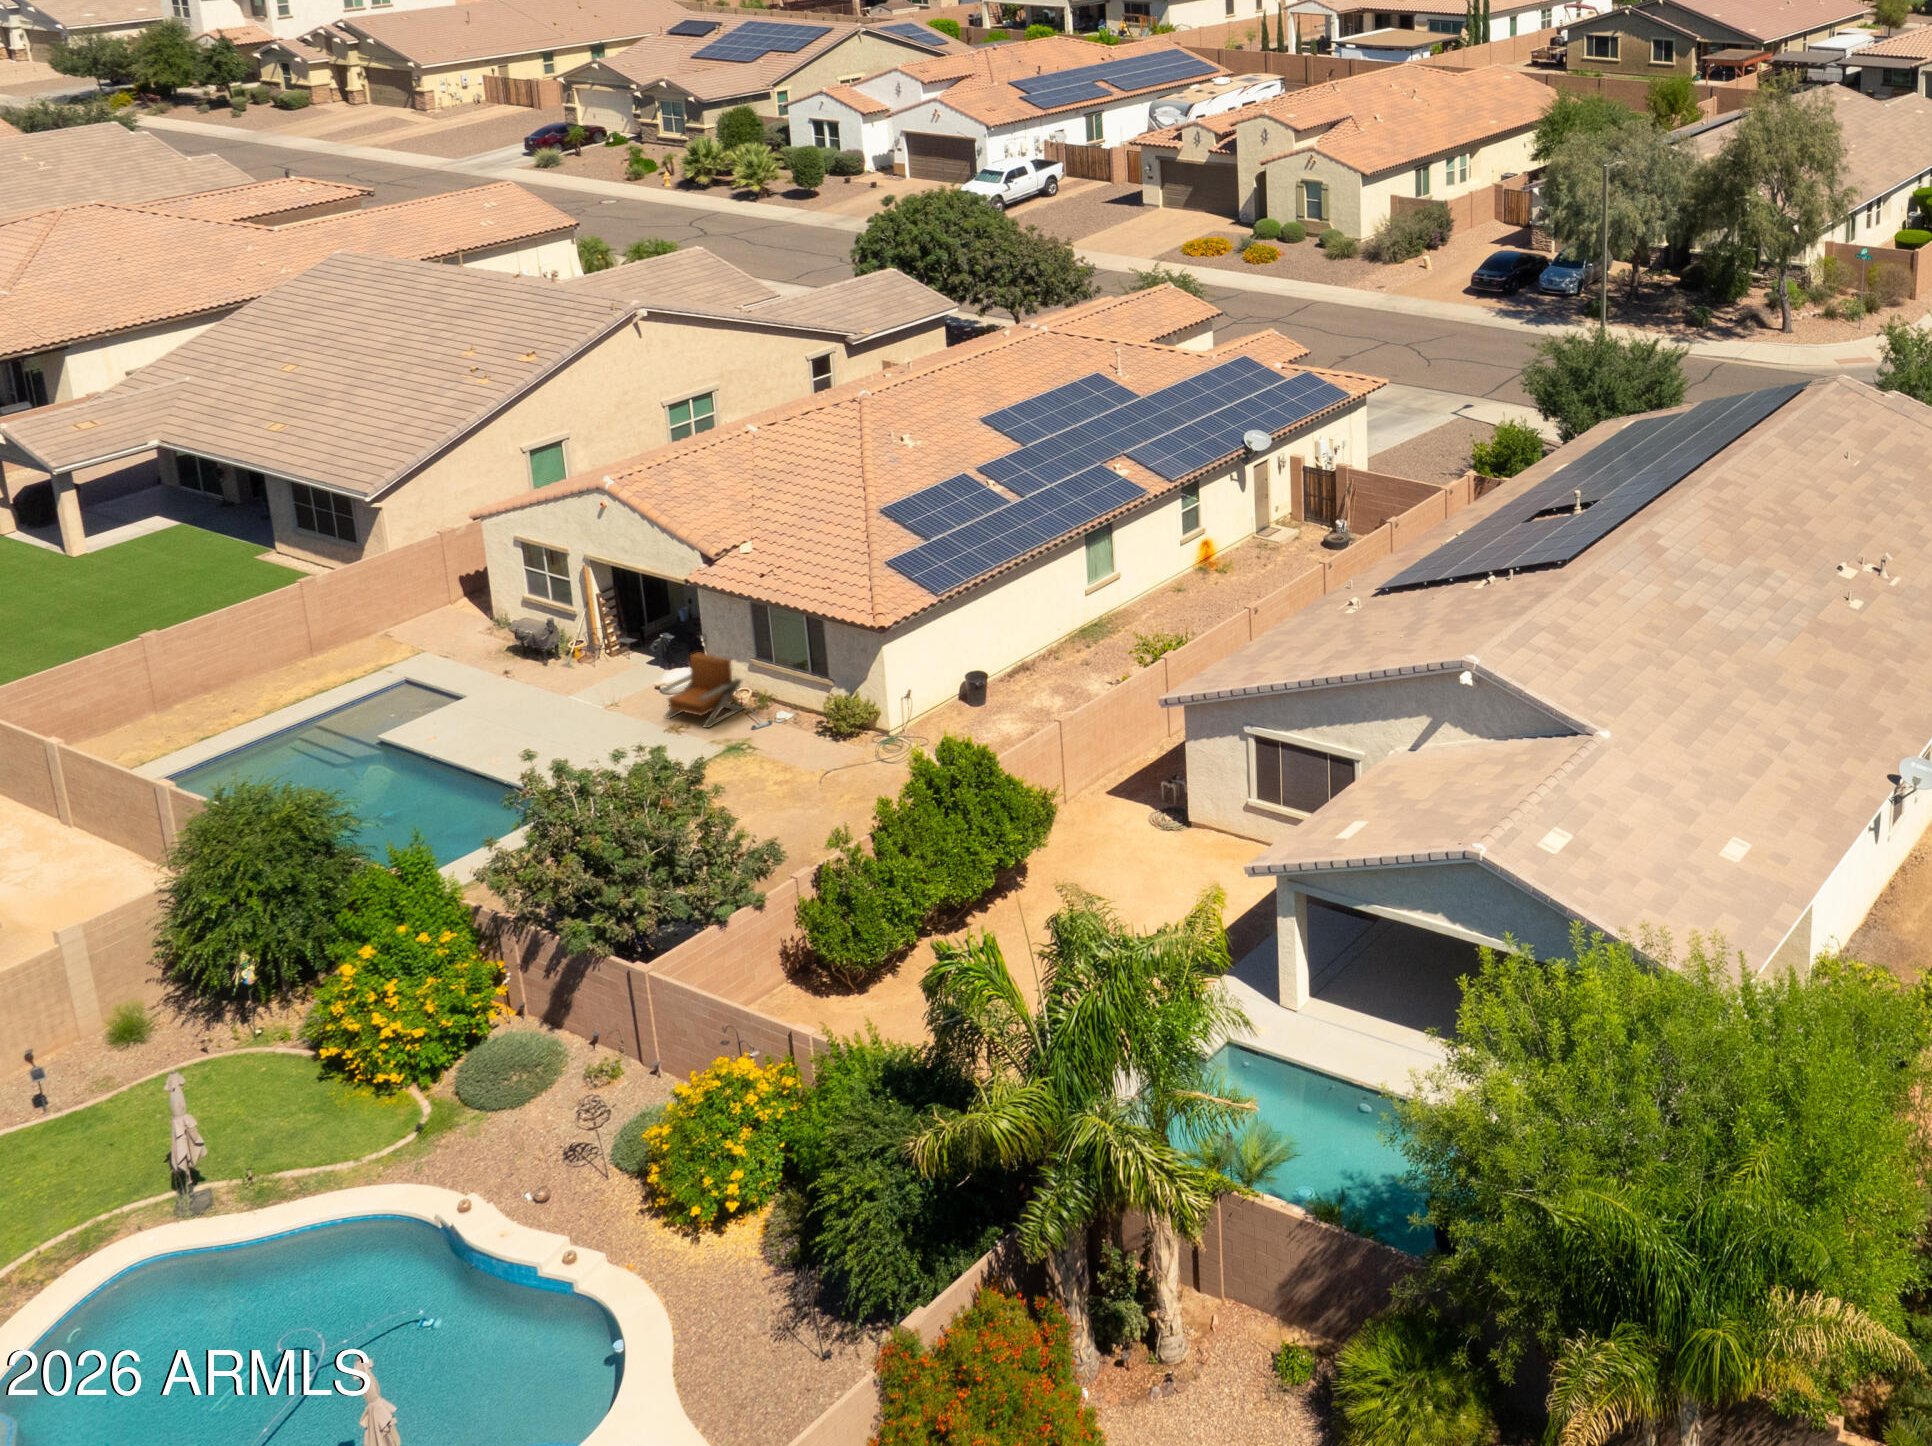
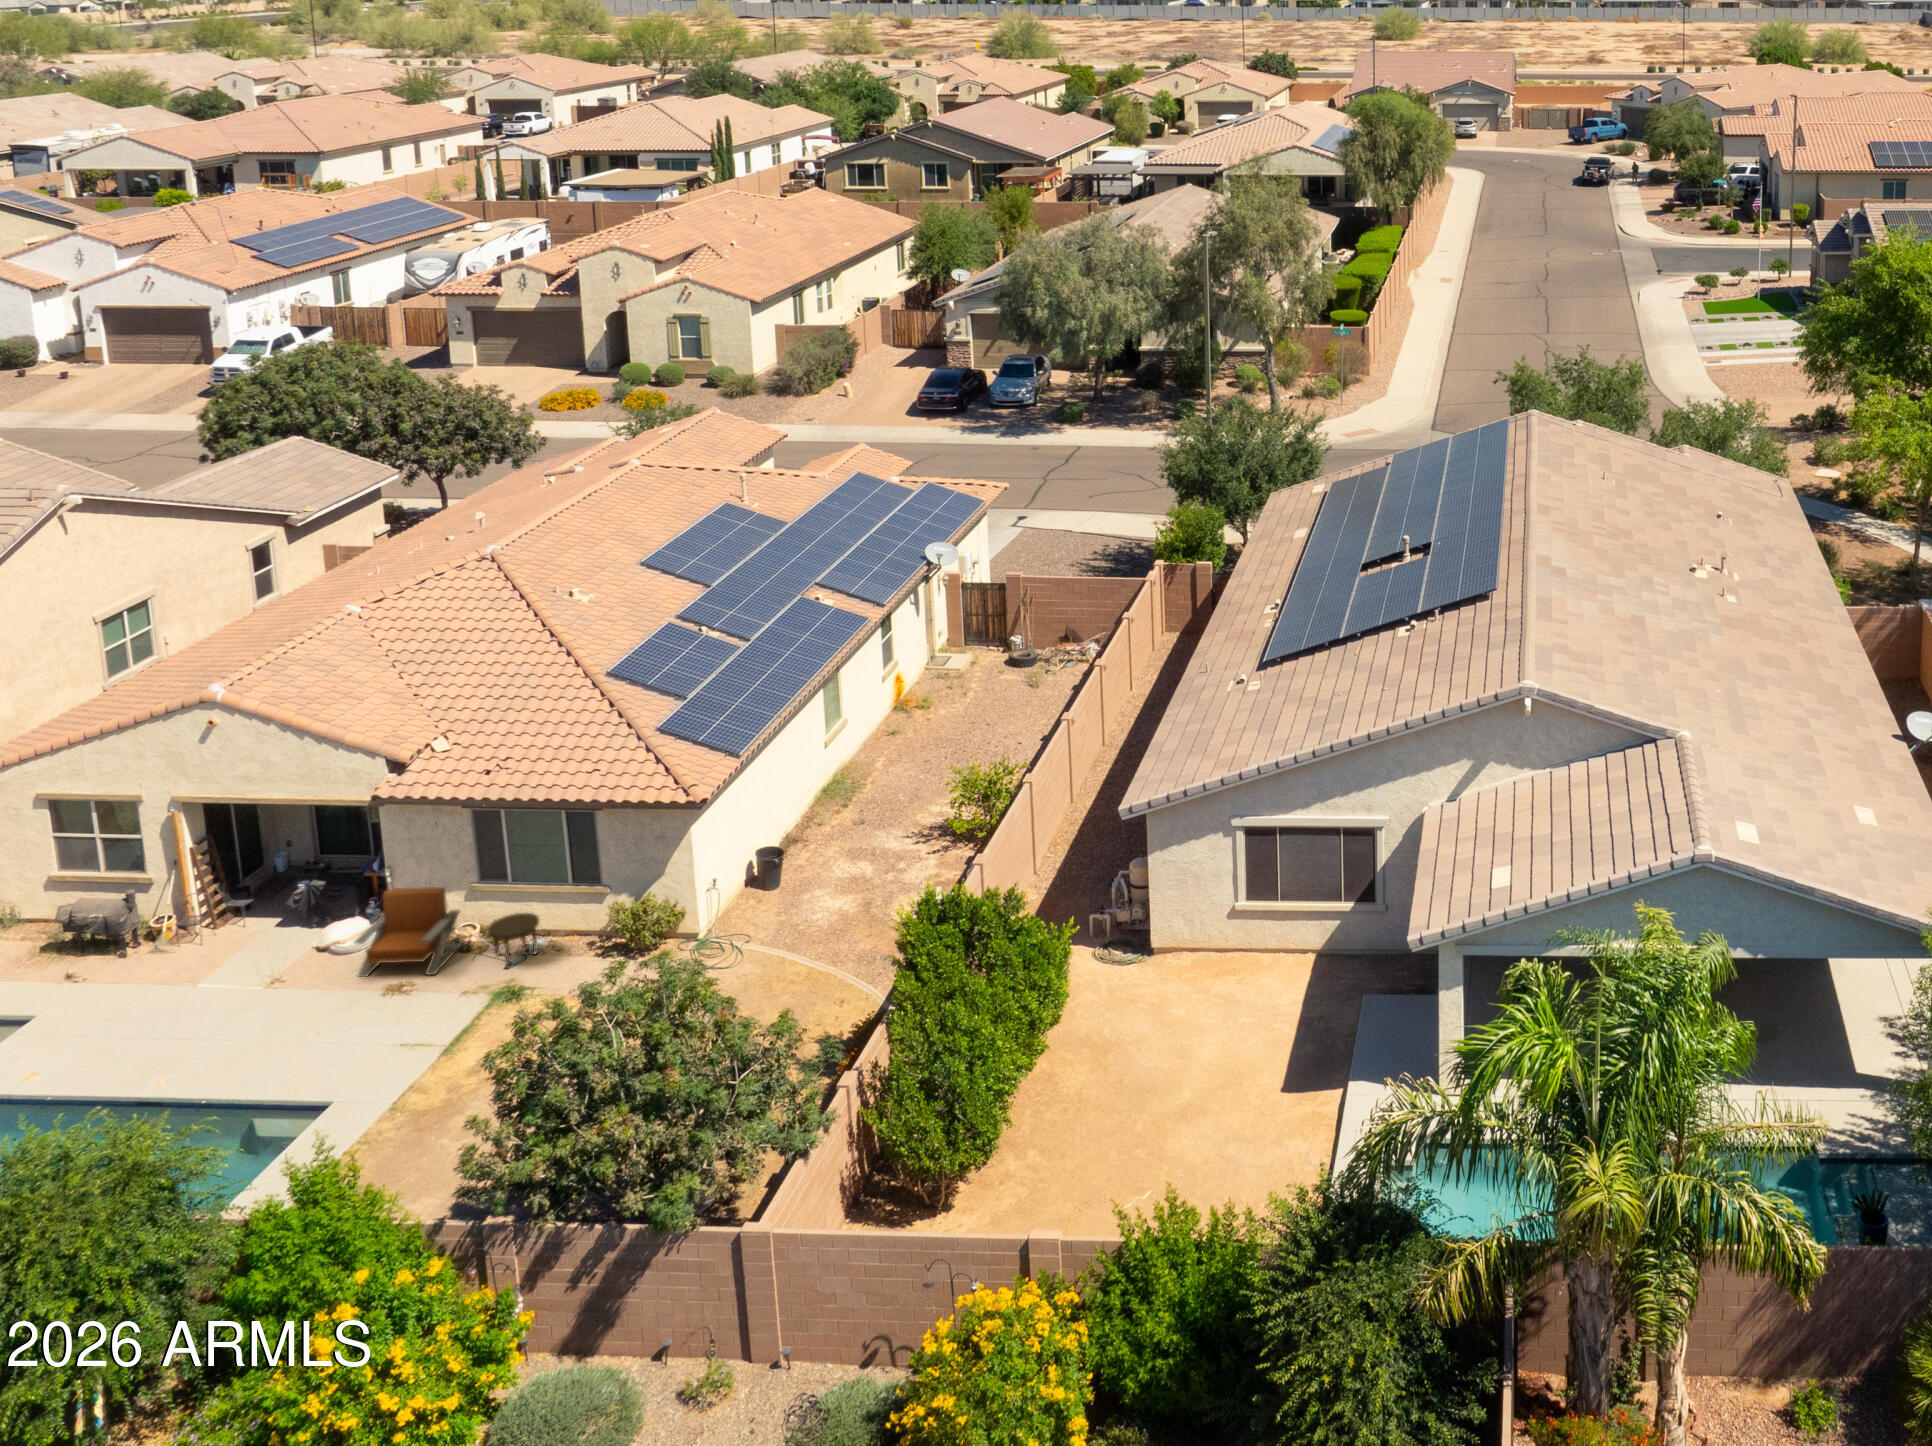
side table: none [747,691,788,732] -> present [488,913,539,964]

